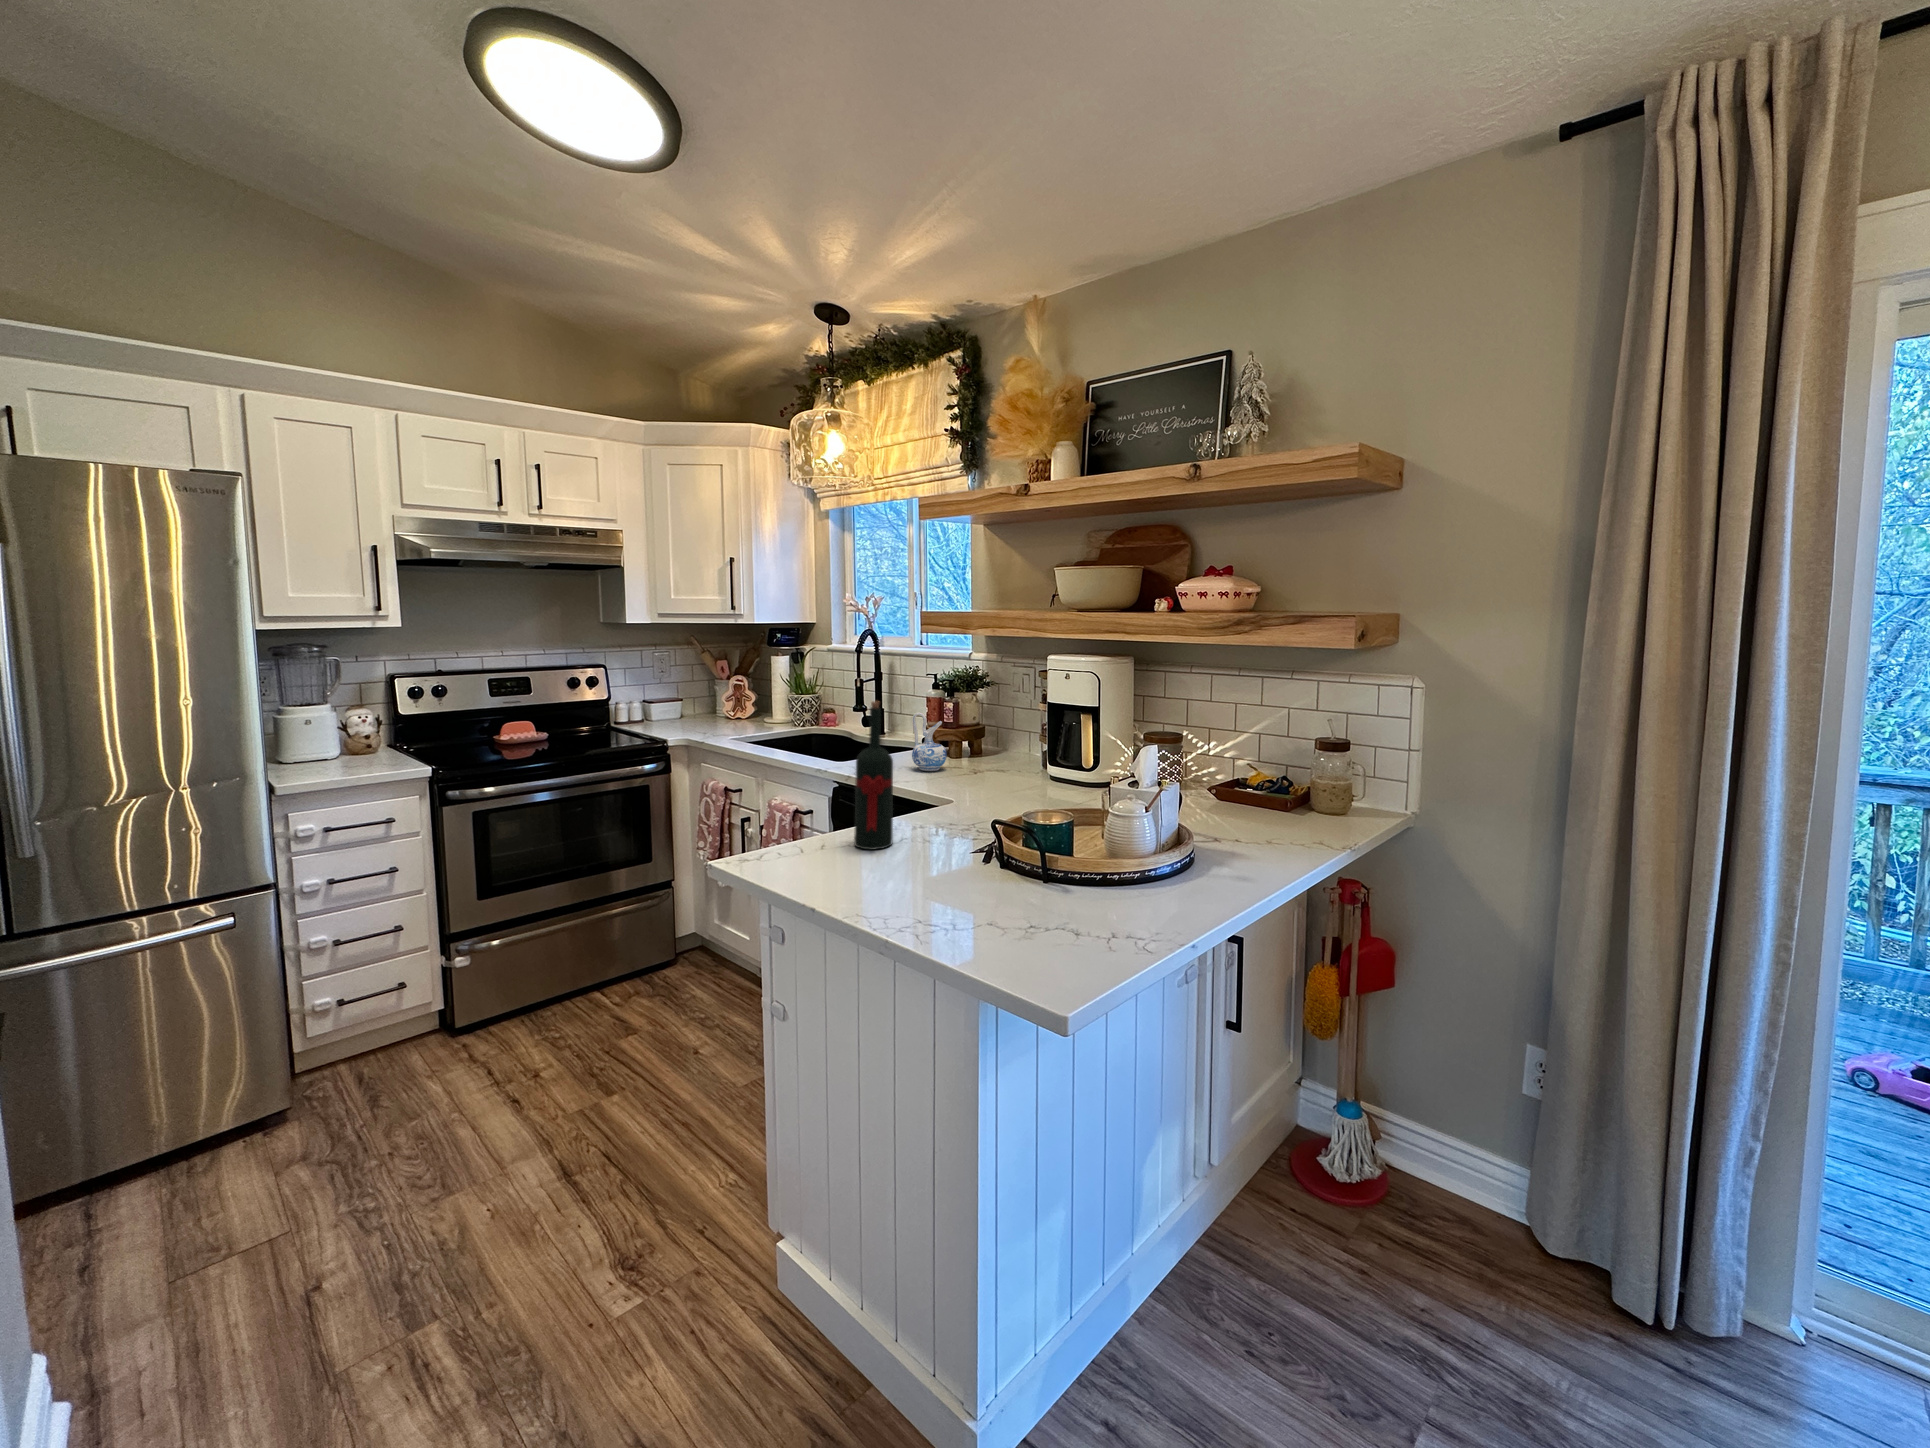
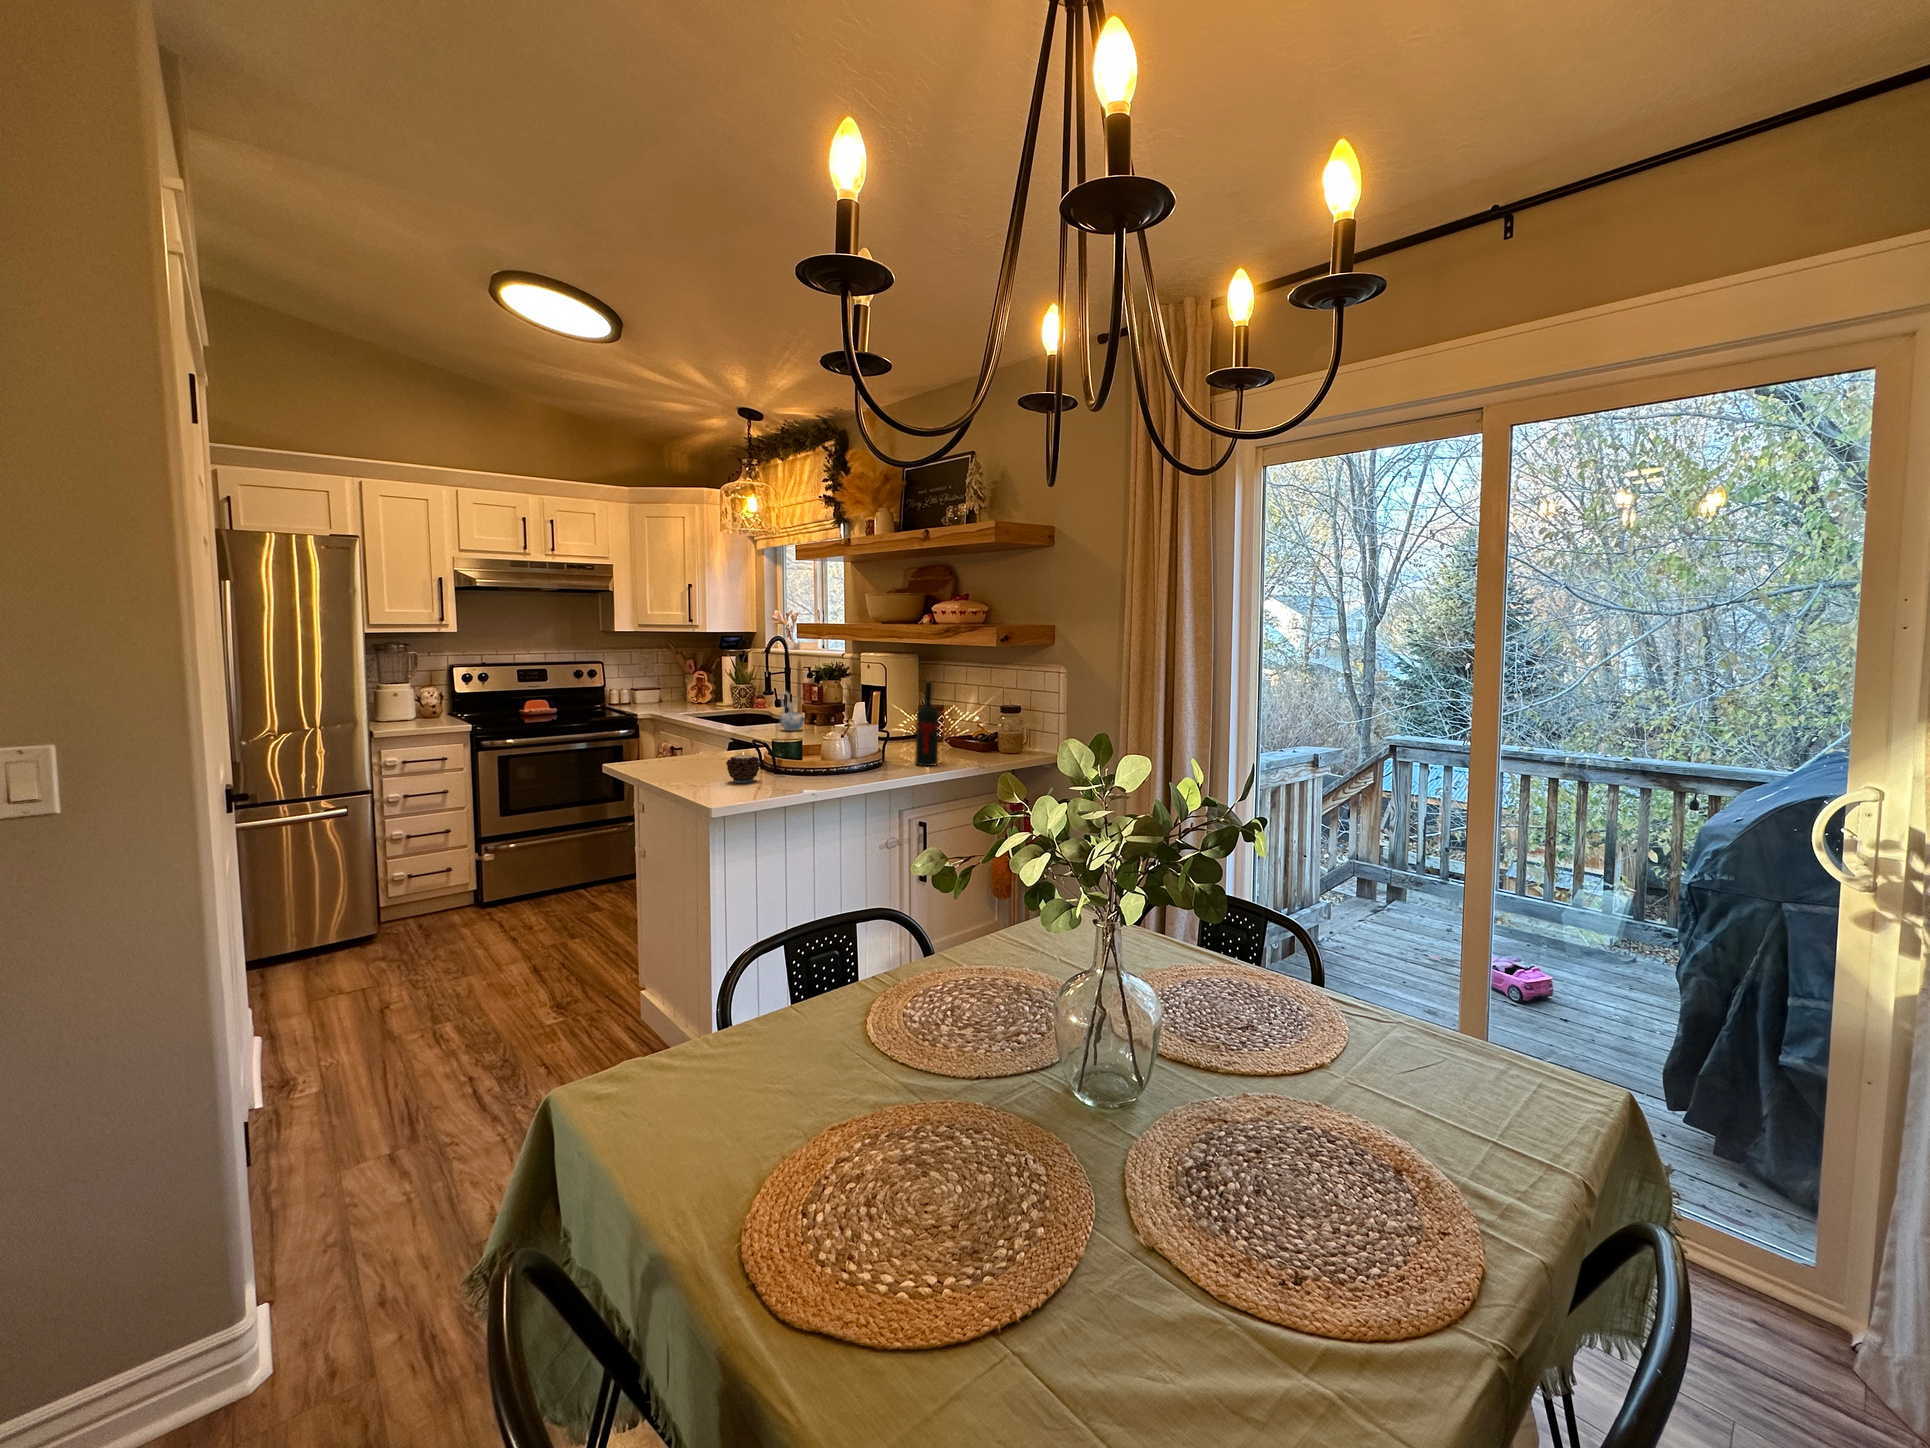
wine bottle: present [854,701,893,850] -> present [915,679,939,766]
candle: none [995,855,1057,917] -> present [726,752,761,783]

